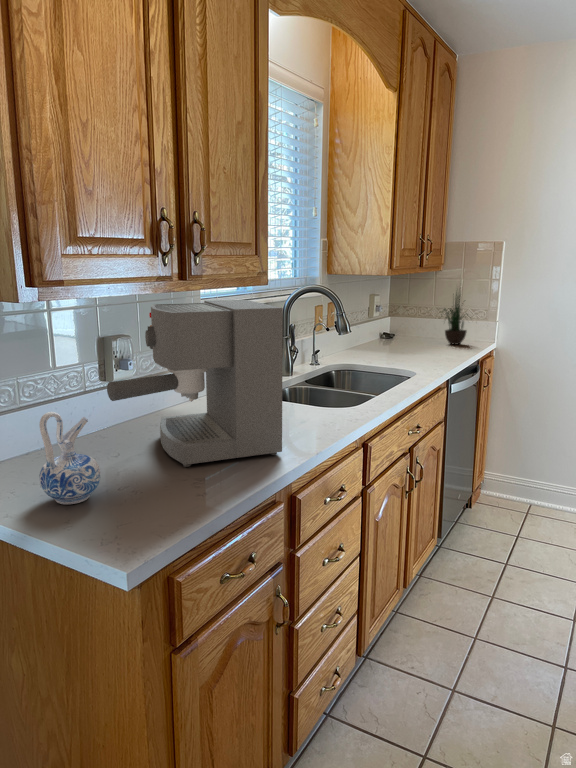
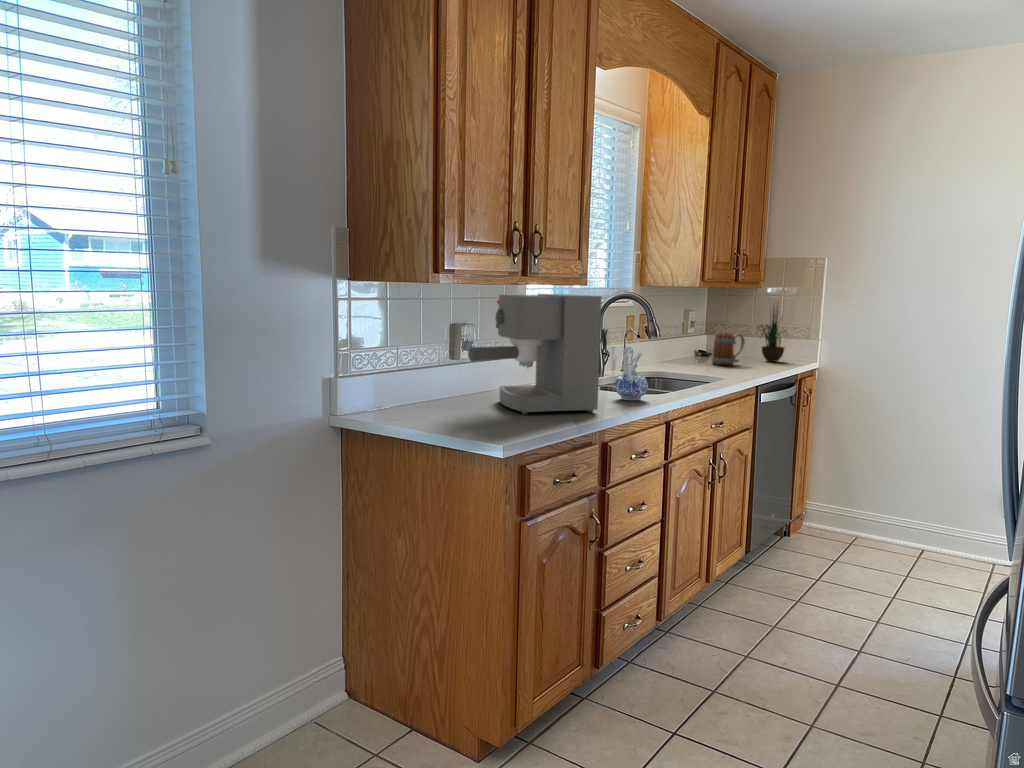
mug: none [399,319,431,352] -> present [712,333,745,365]
ceramic pitcher: present [39,412,100,504] -> present [615,346,648,400]

